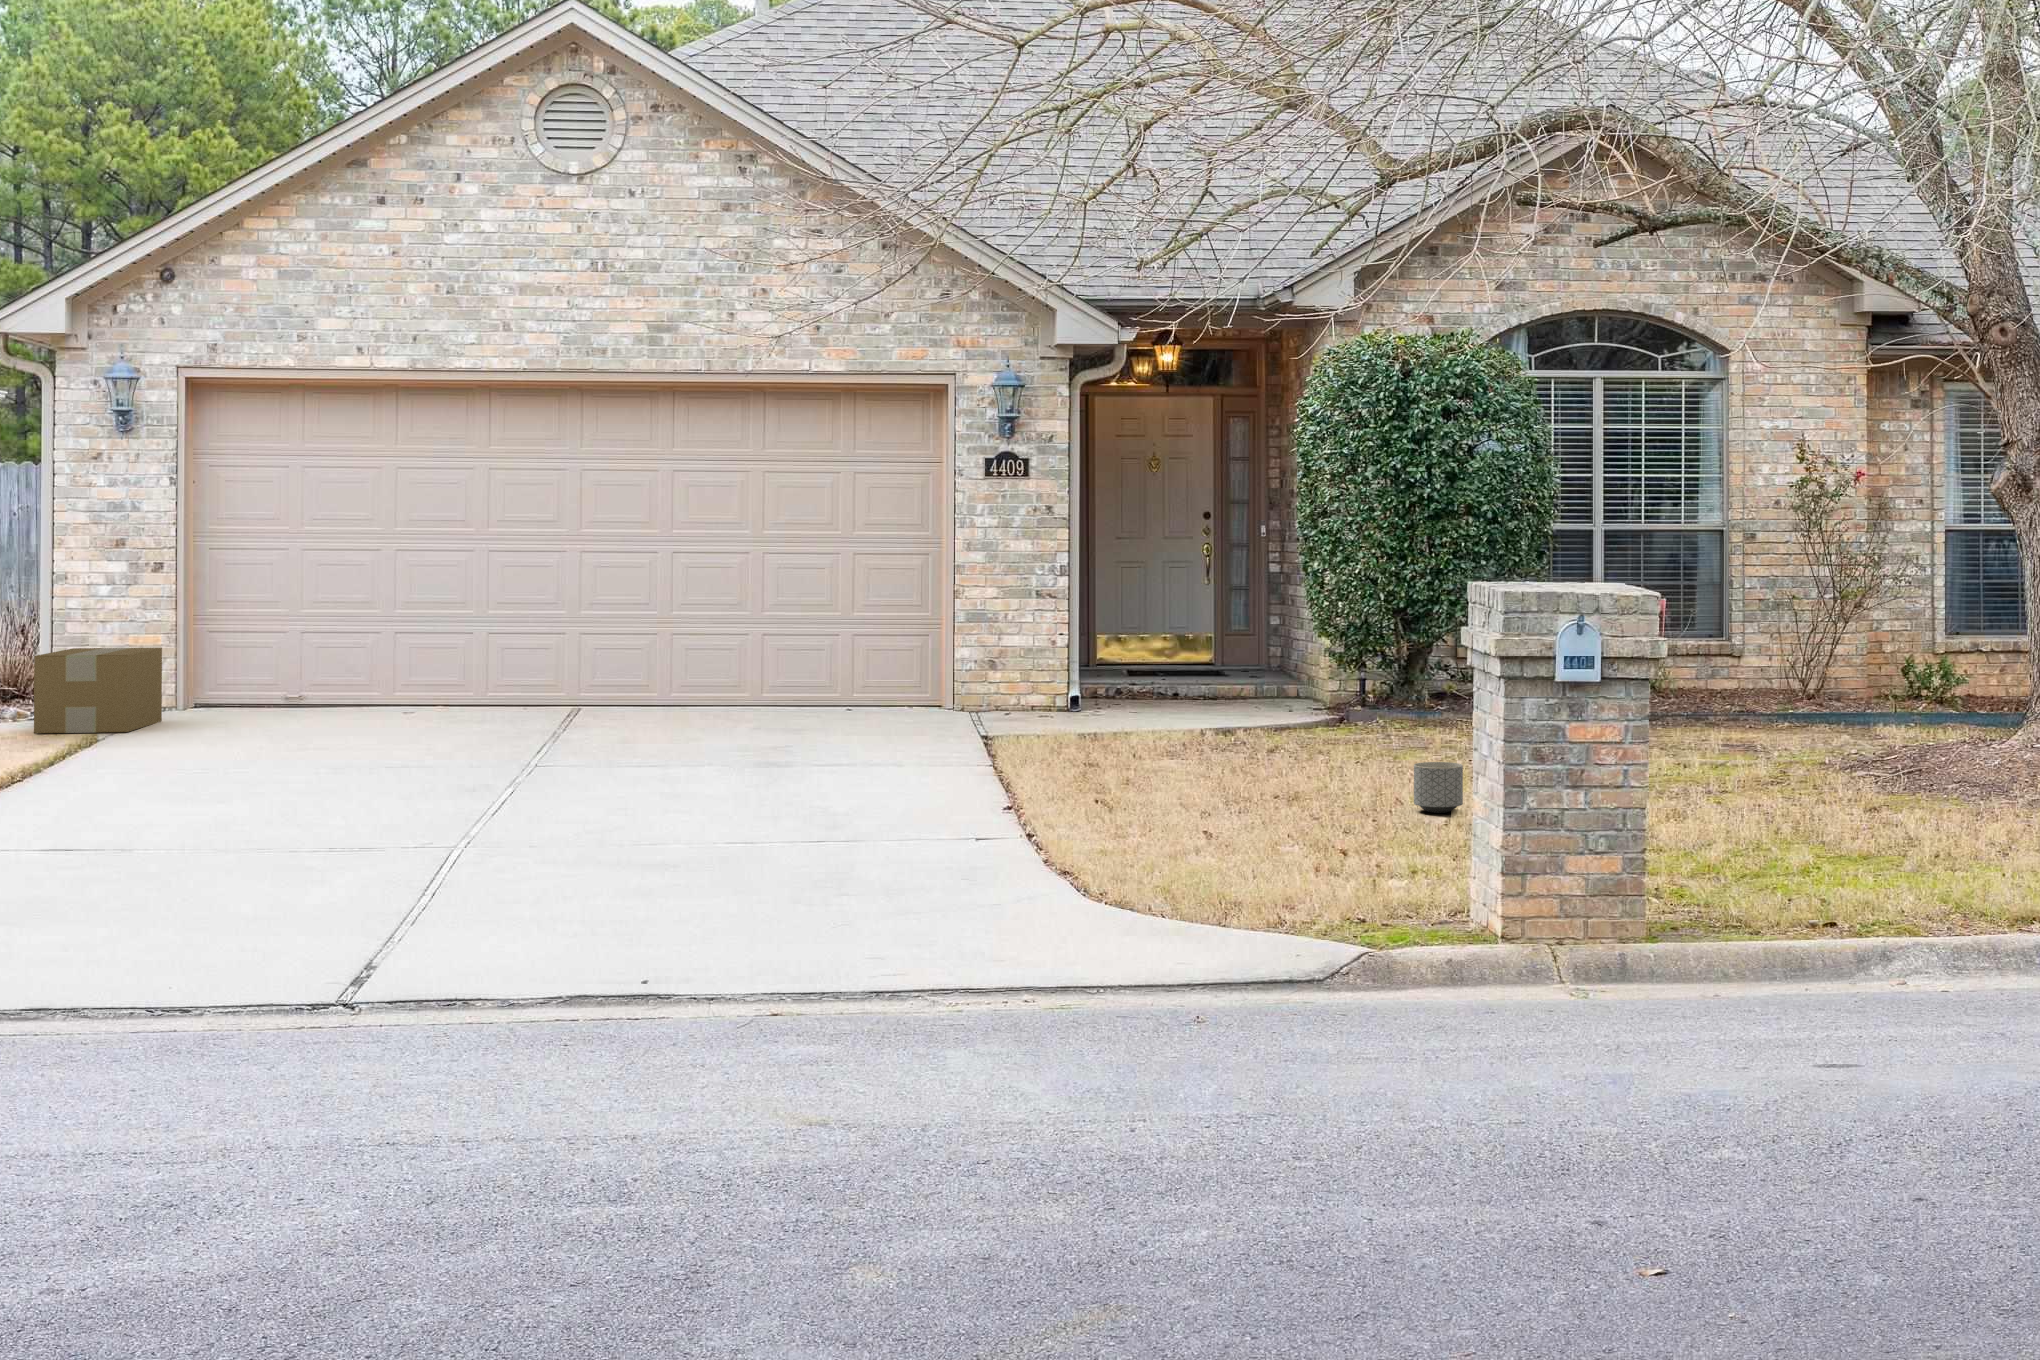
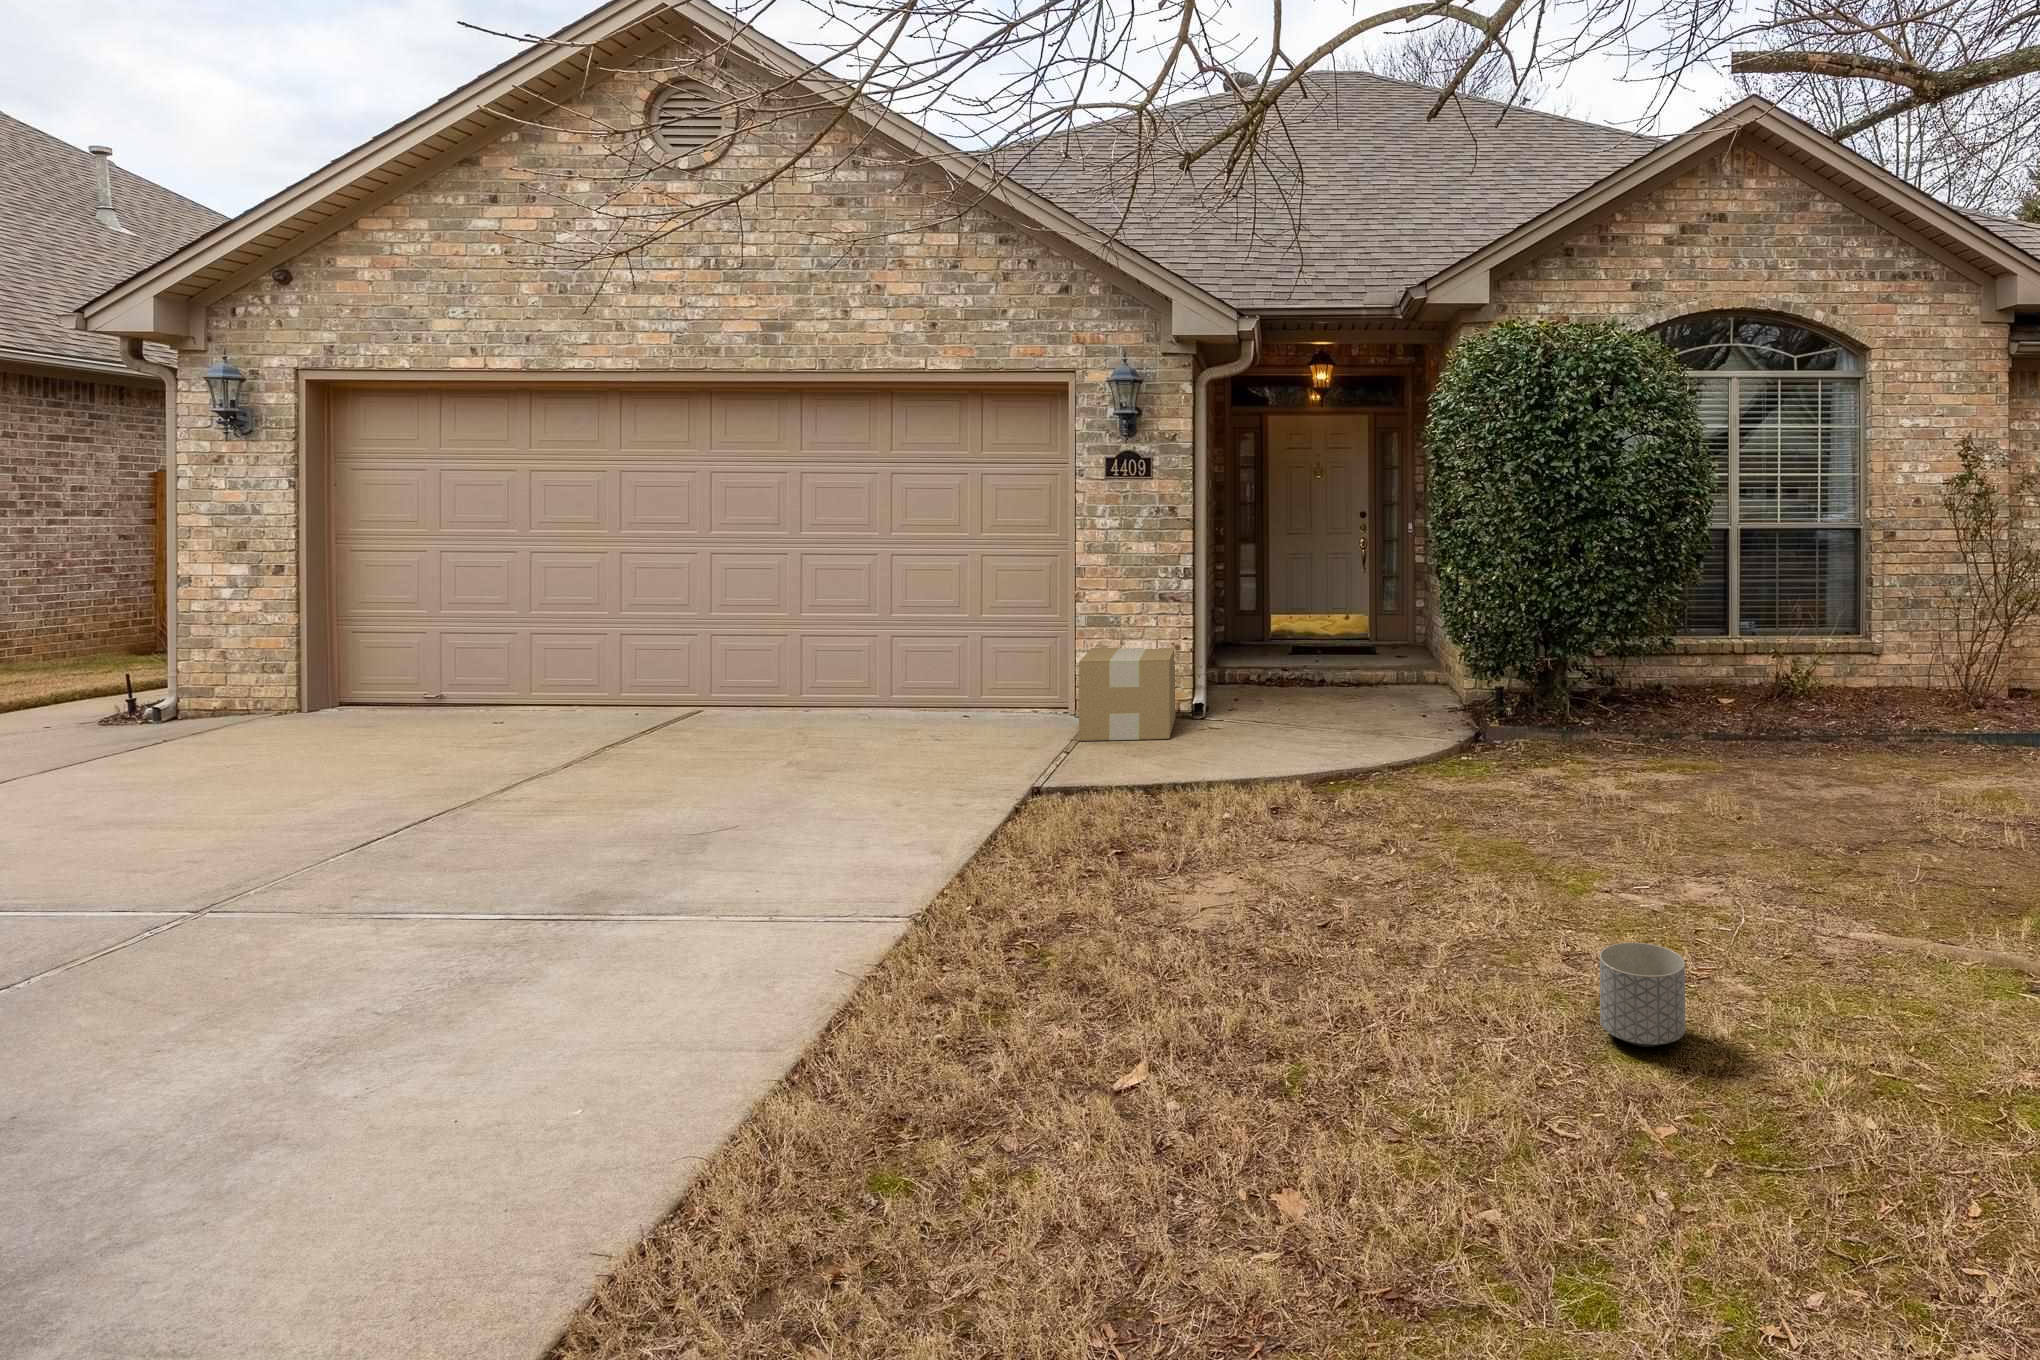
cardboard box: present [34,648,162,733] -> present [1079,648,1176,741]

